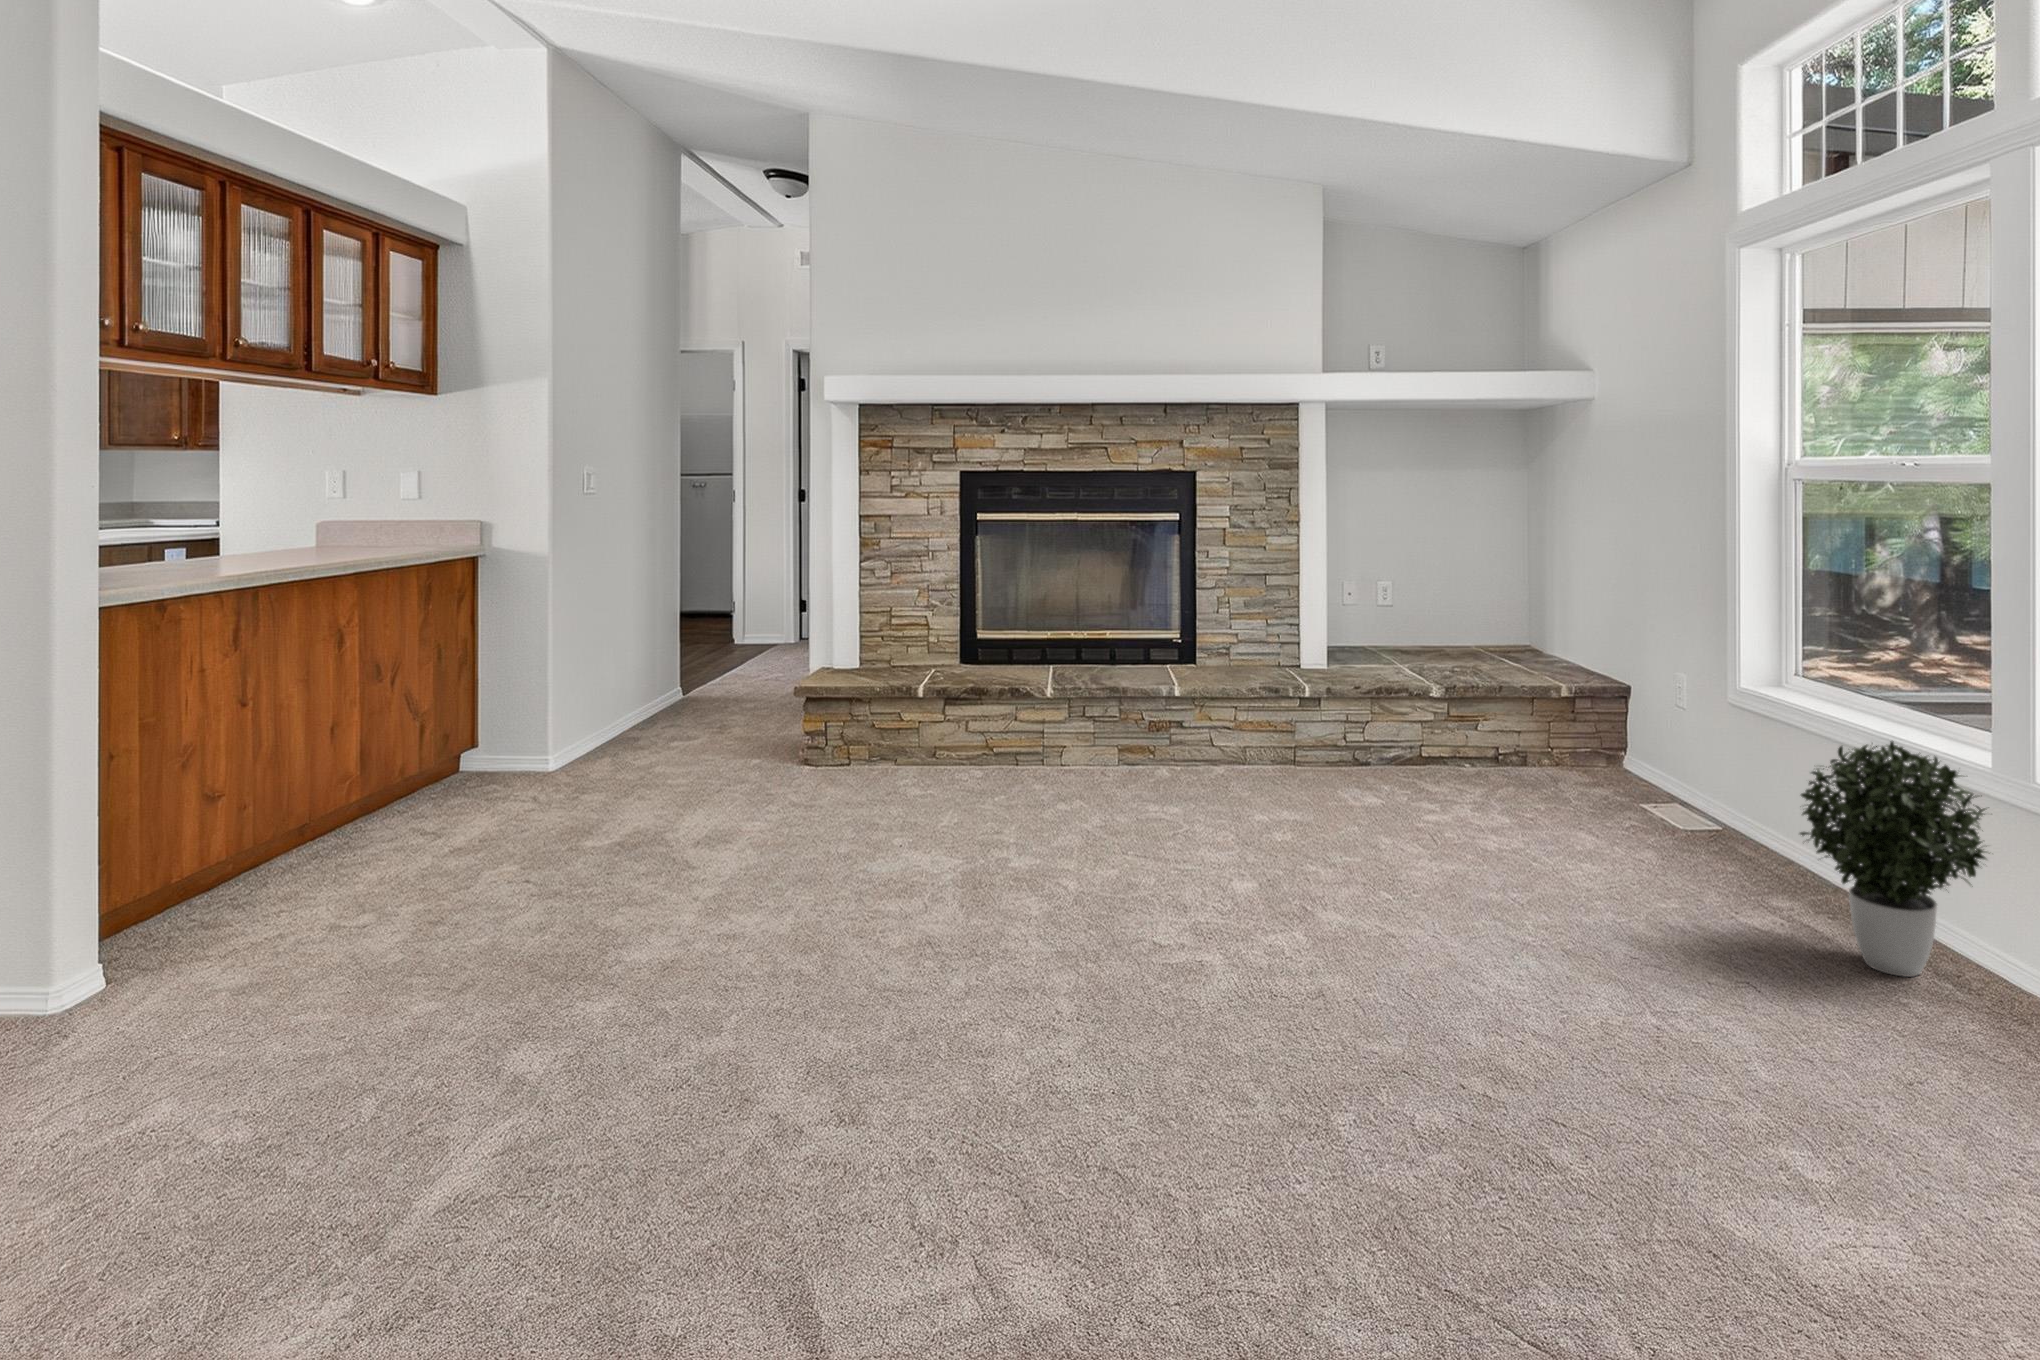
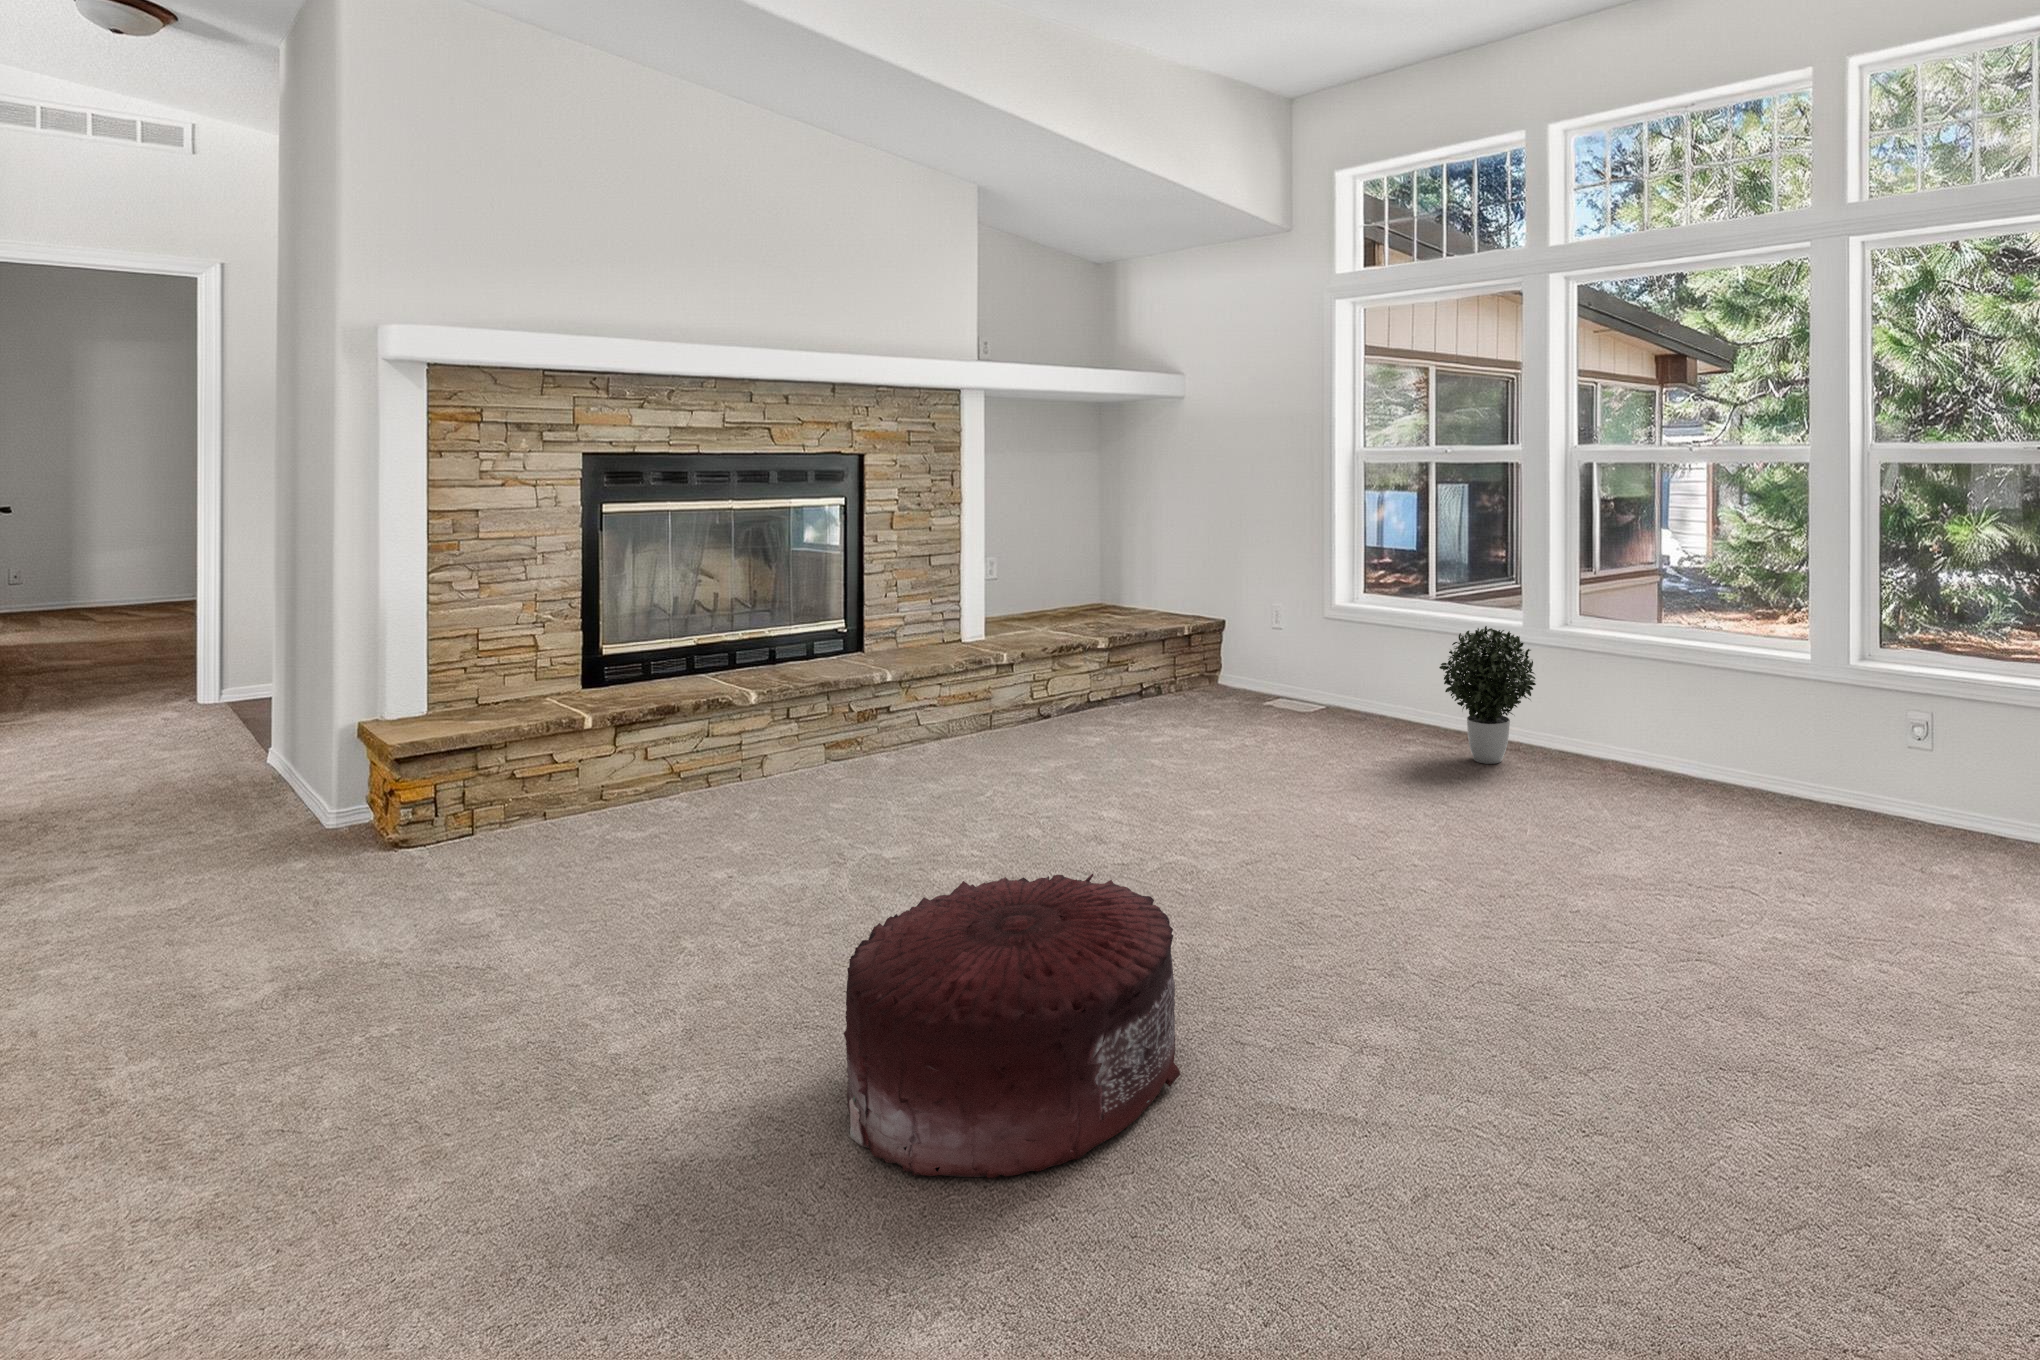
pouf: none [611,890,961,1204] -> present [844,874,1181,1178]

